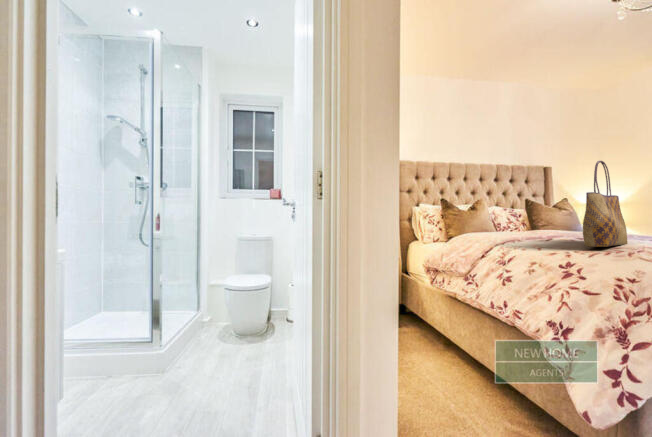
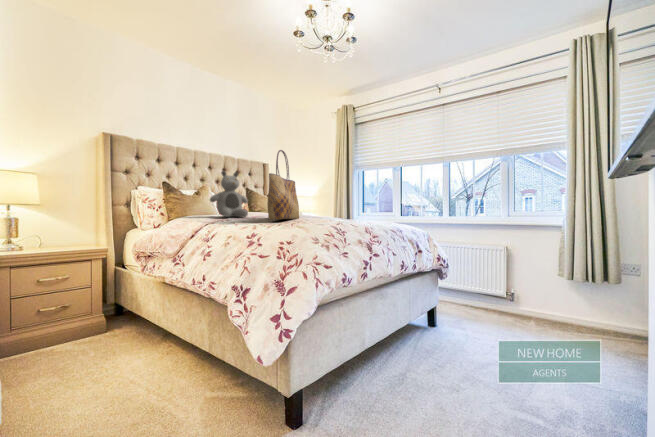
teddy bear: none [498,188,545,238] -> present [210,171,248,217]

